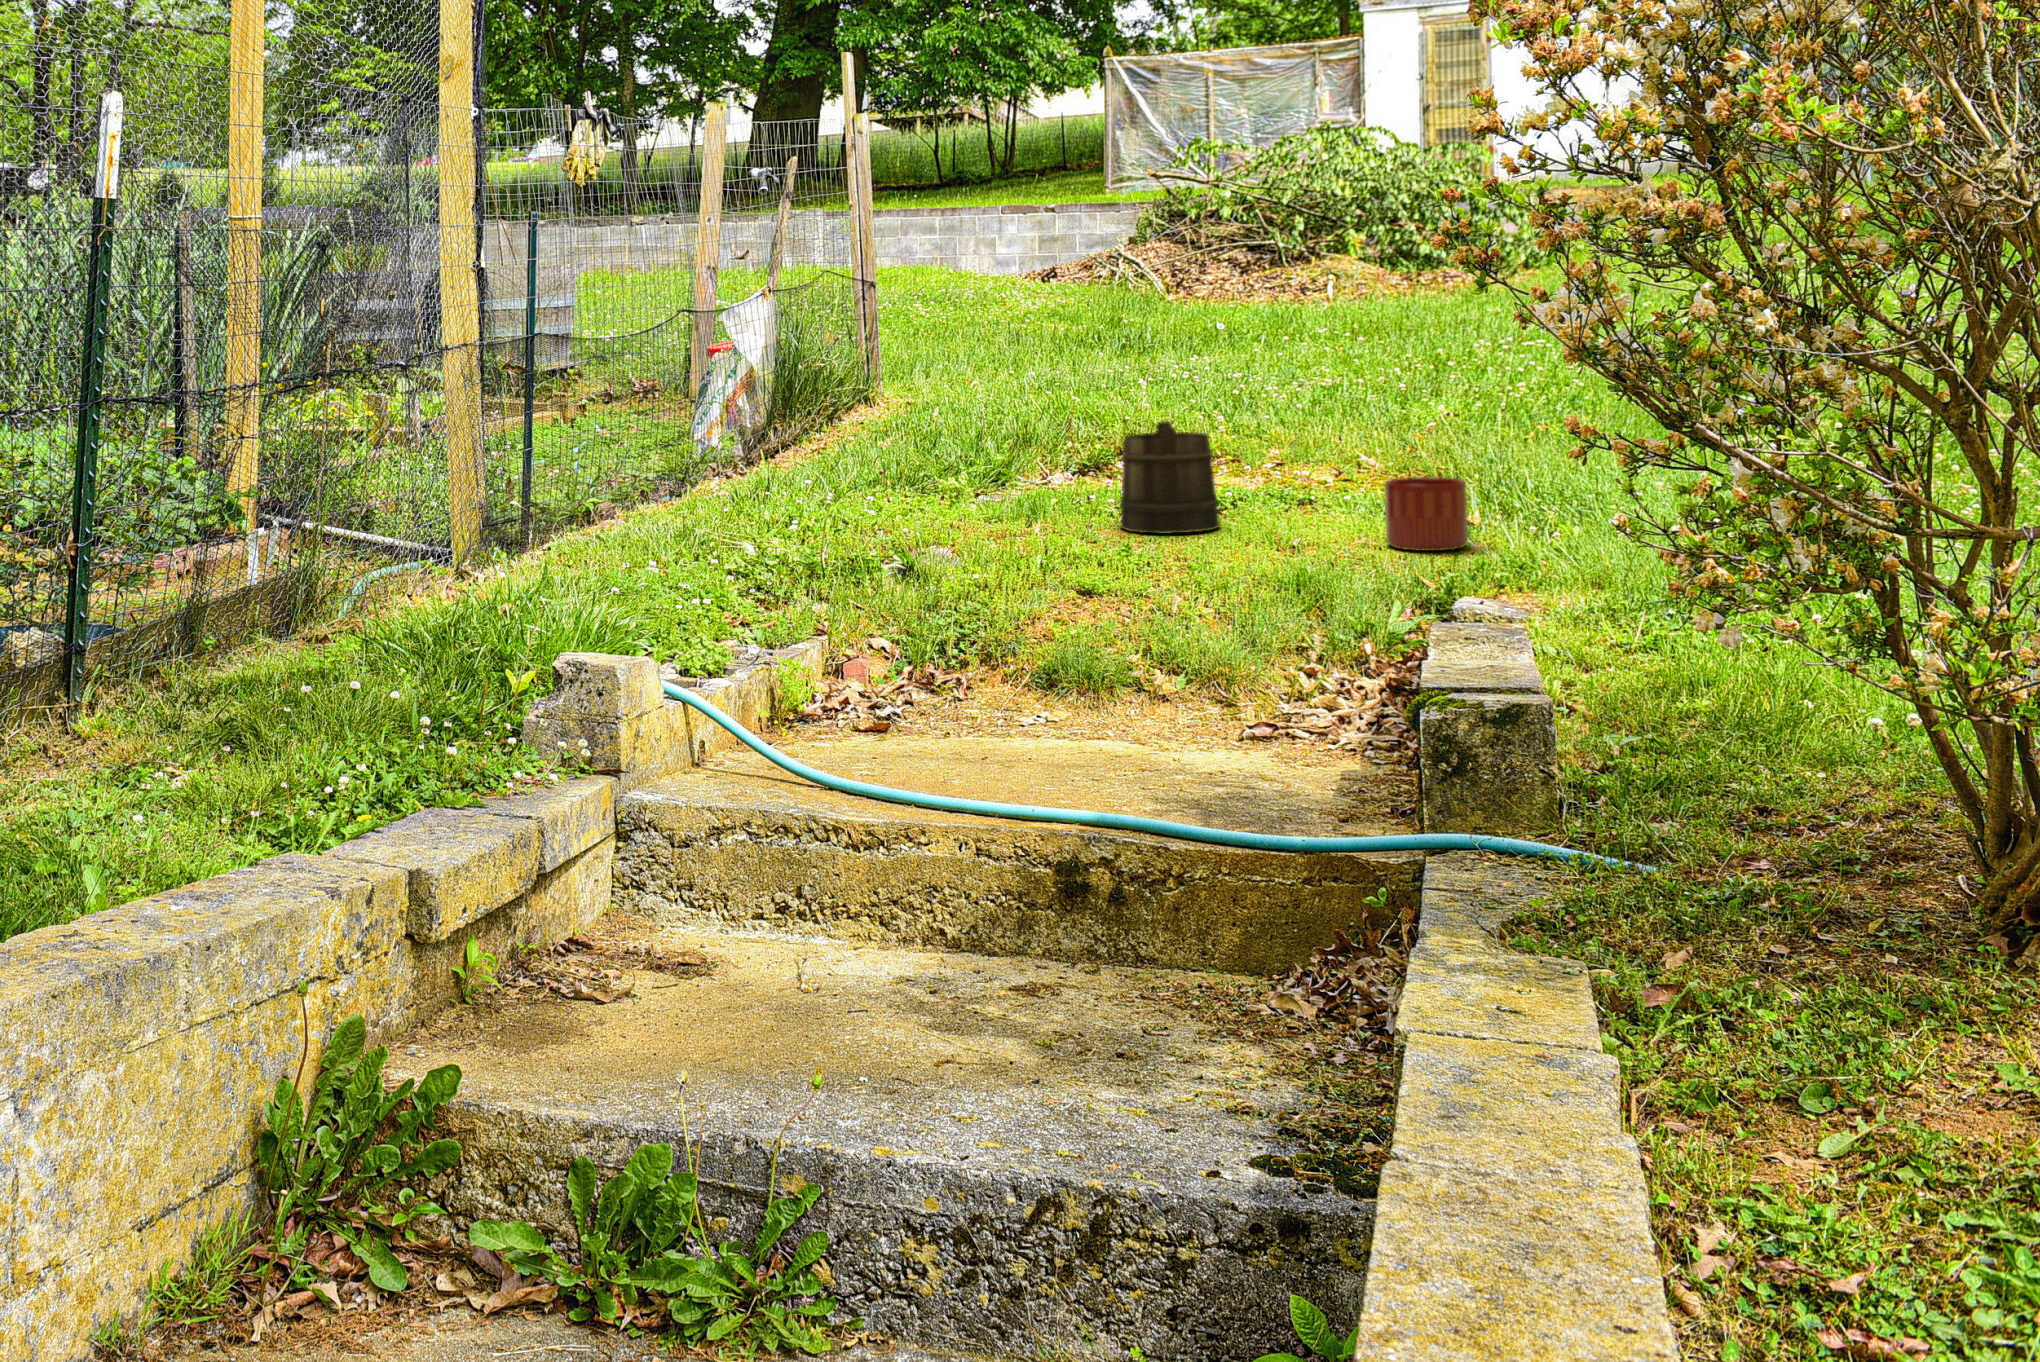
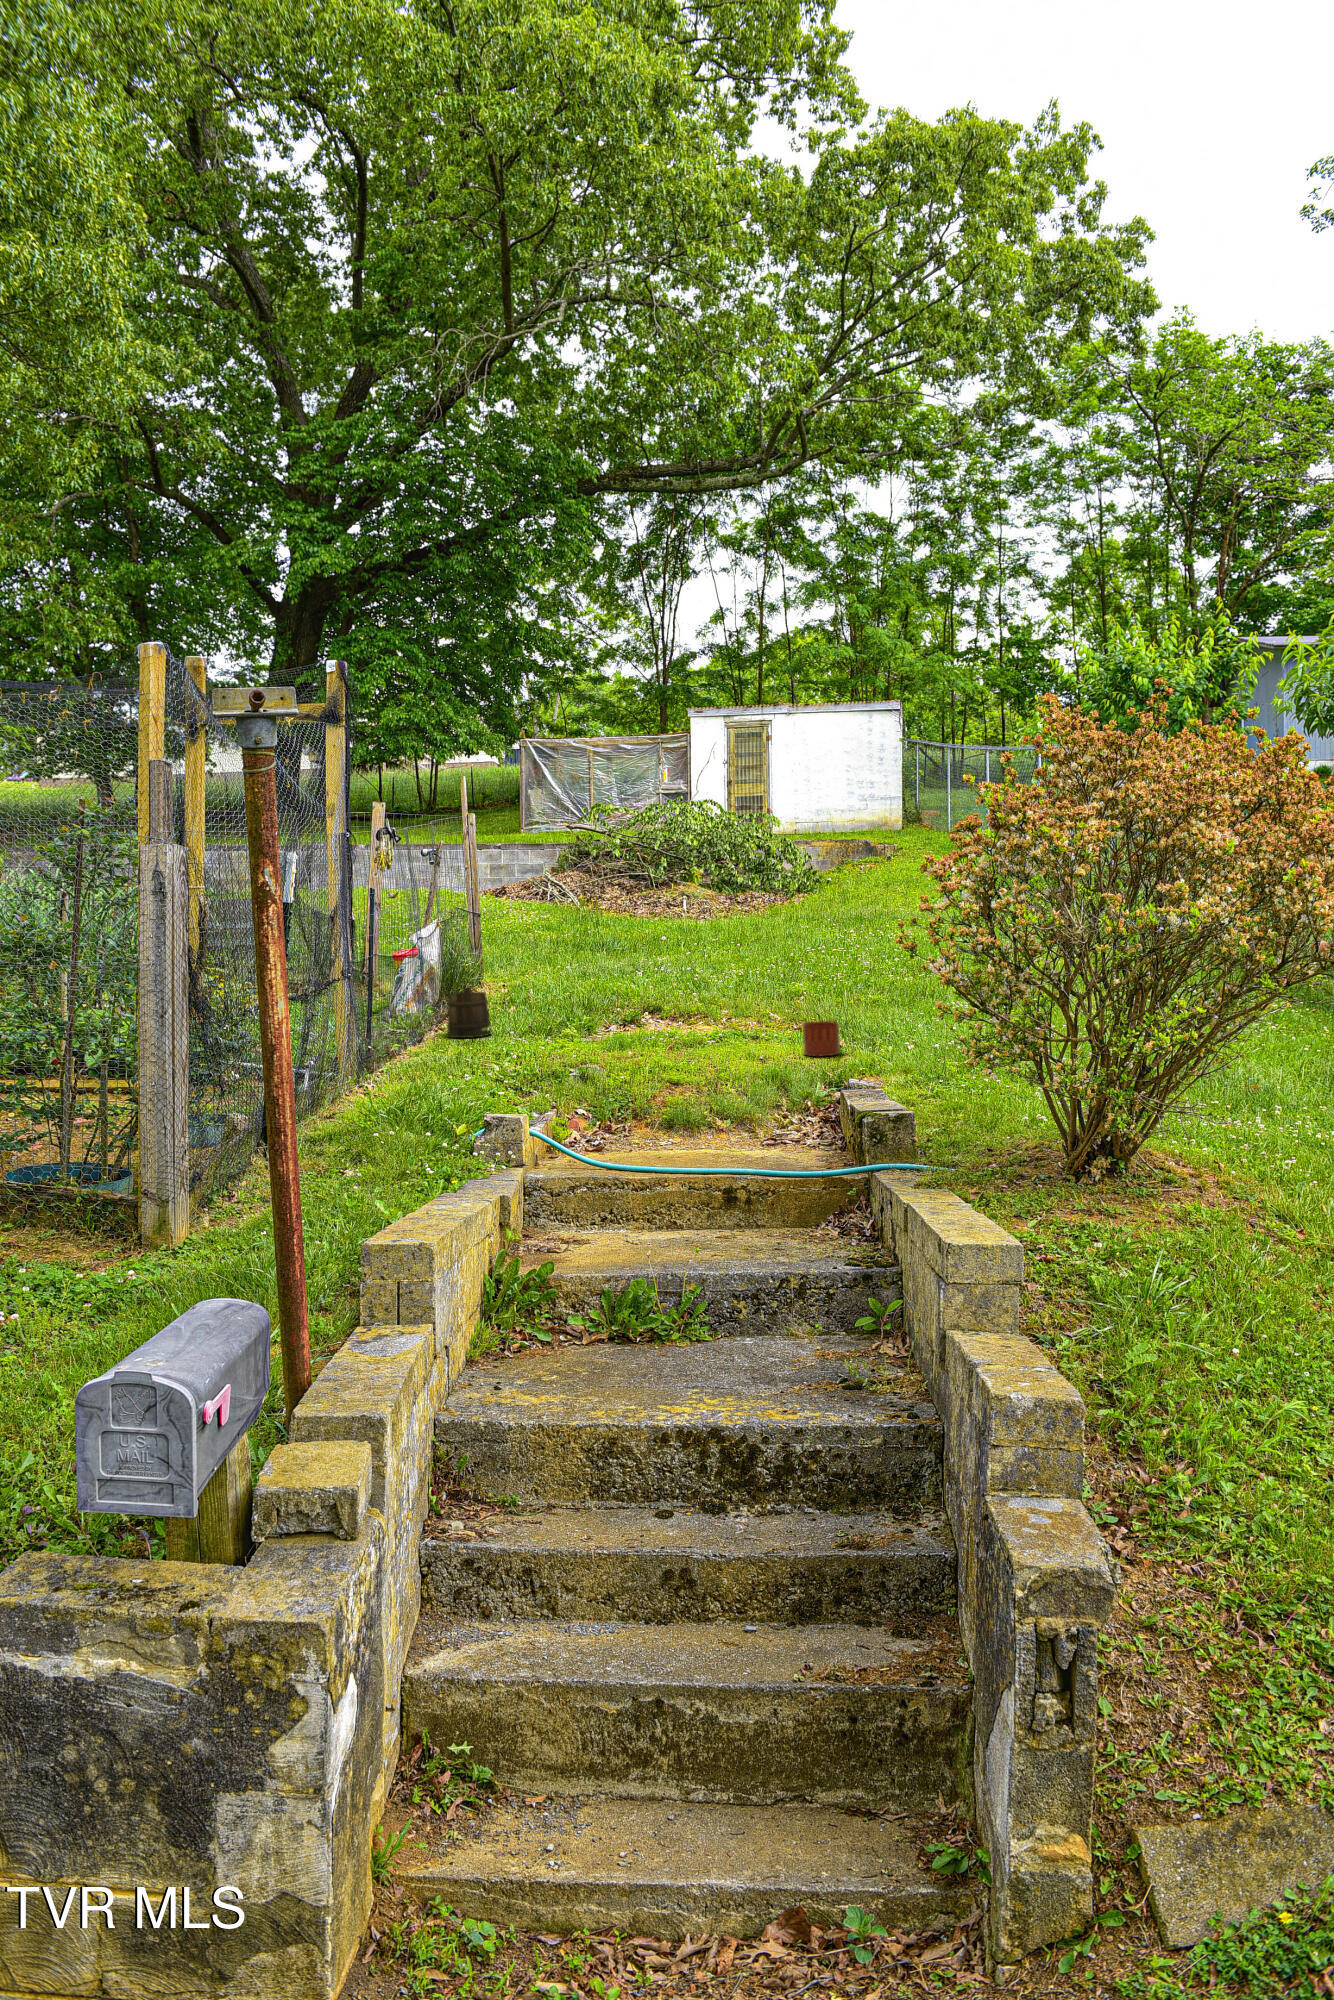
bucket: present [1119,421,1220,534] -> present [447,987,491,1038]

